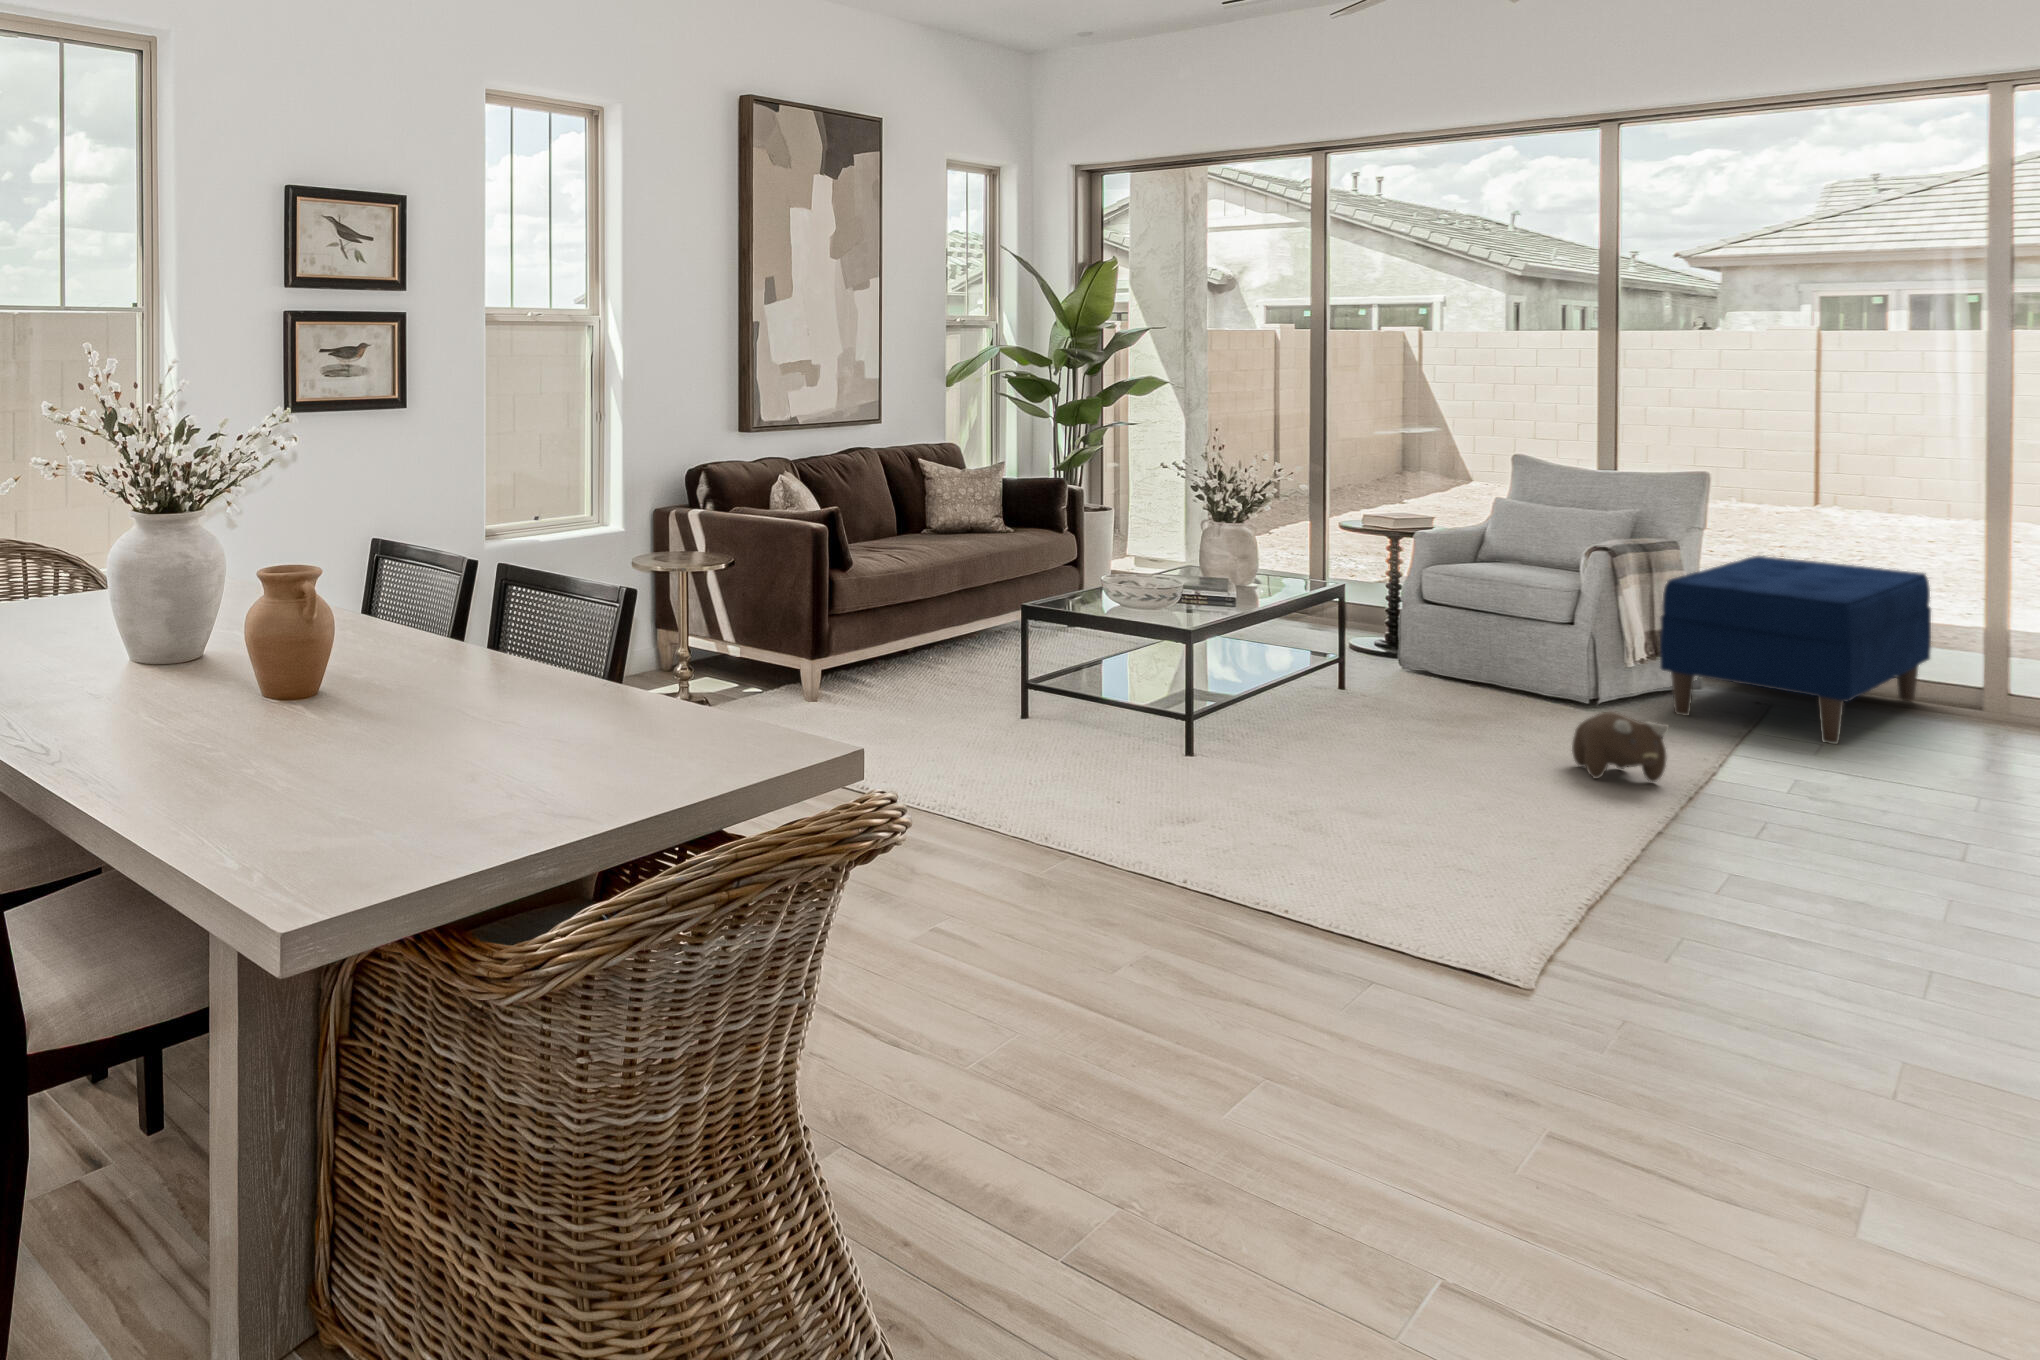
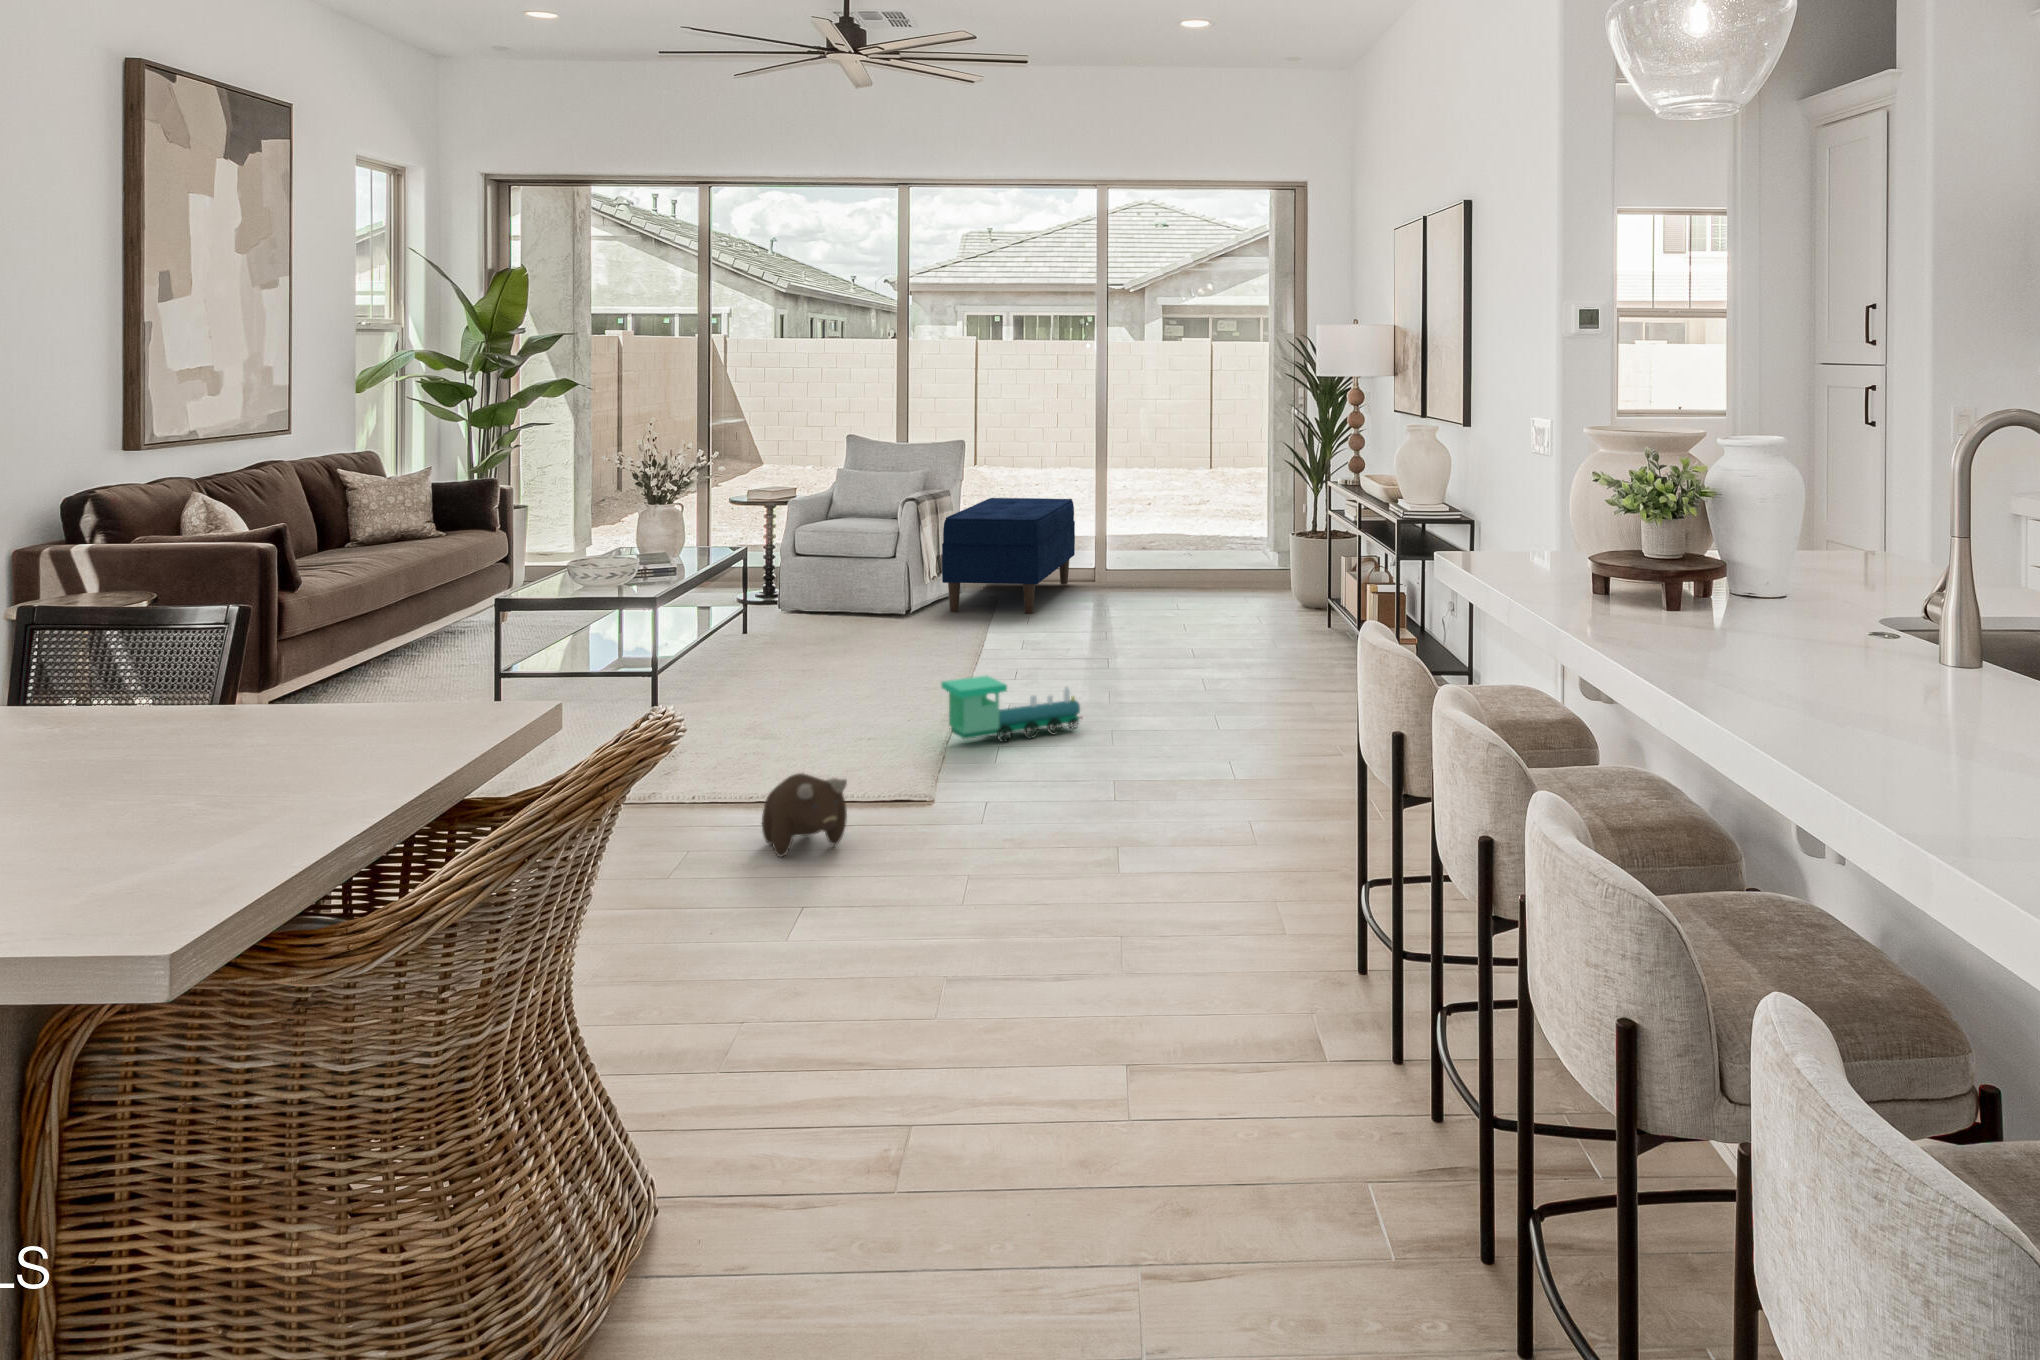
plush toy: present [1572,712,1669,782] -> present [762,773,847,857]
toy train: none [1630,861,1957,1016] -> present [941,676,1082,742]

